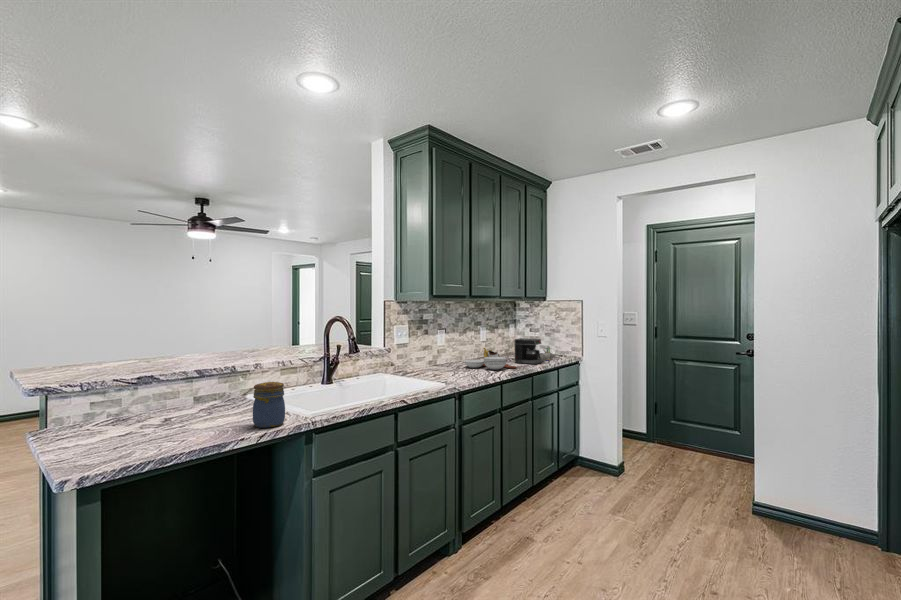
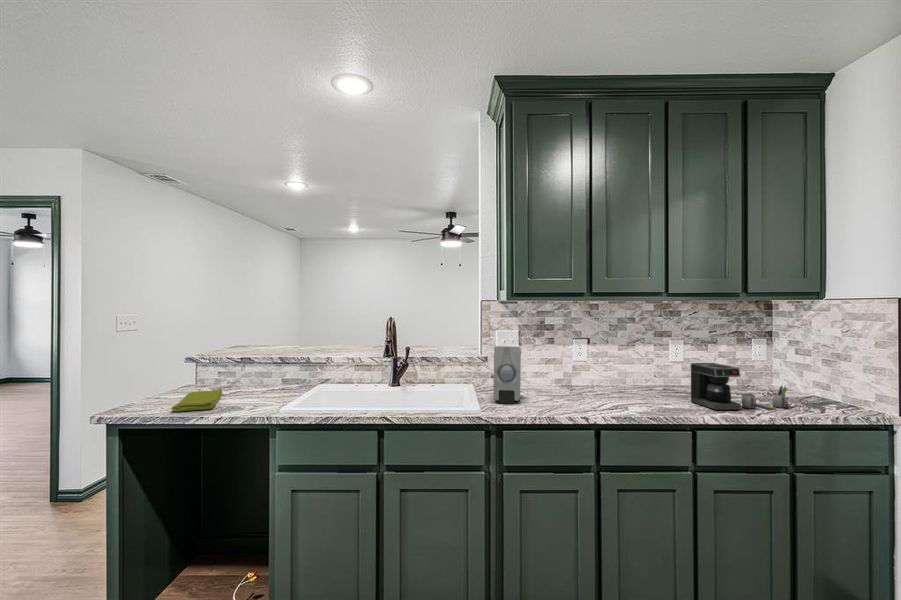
soap dispenser: none [417,335,450,379] -> present [494,346,521,403]
cutting board: present [464,348,516,370] -> none [588,370,663,409]
jar: present [253,382,285,428] -> none [233,374,264,413]
dish towel: none [103,417,220,445] -> present [172,388,222,411]

